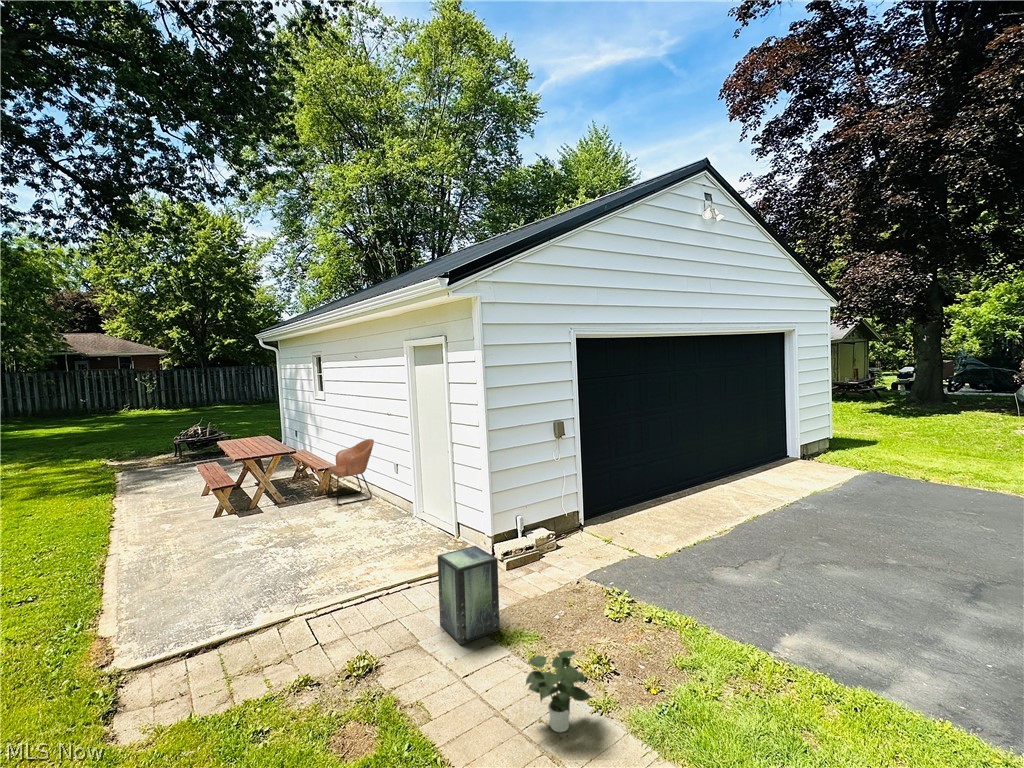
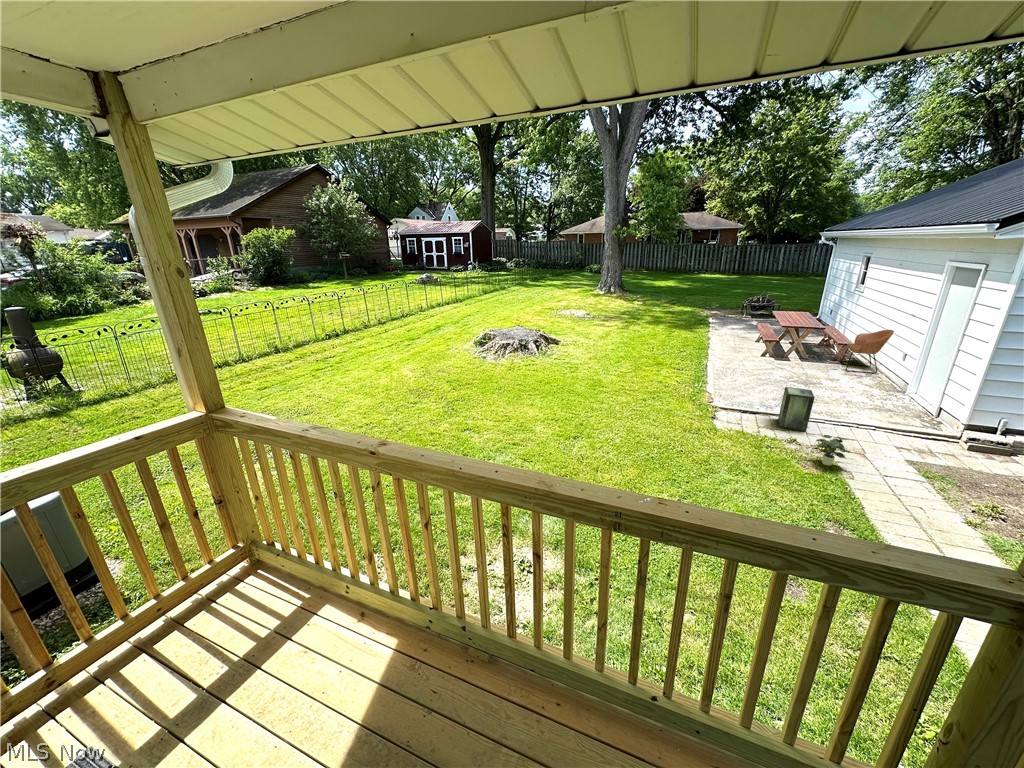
storage box: present [438,546,500,645] -> present [778,387,815,432]
potted plant: present [526,650,593,732] -> present [816,435,850,466]

